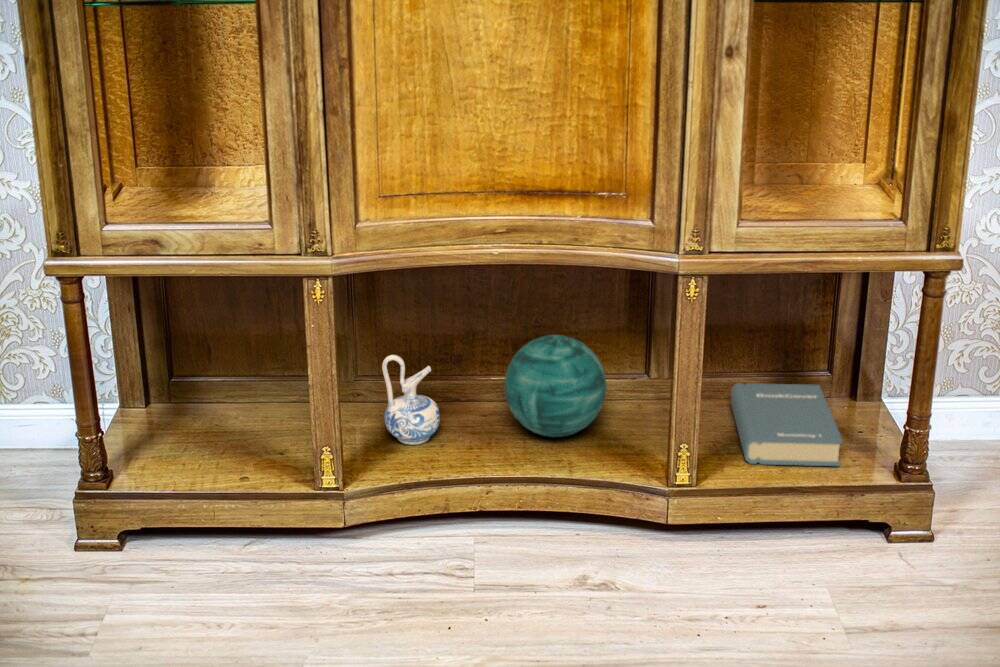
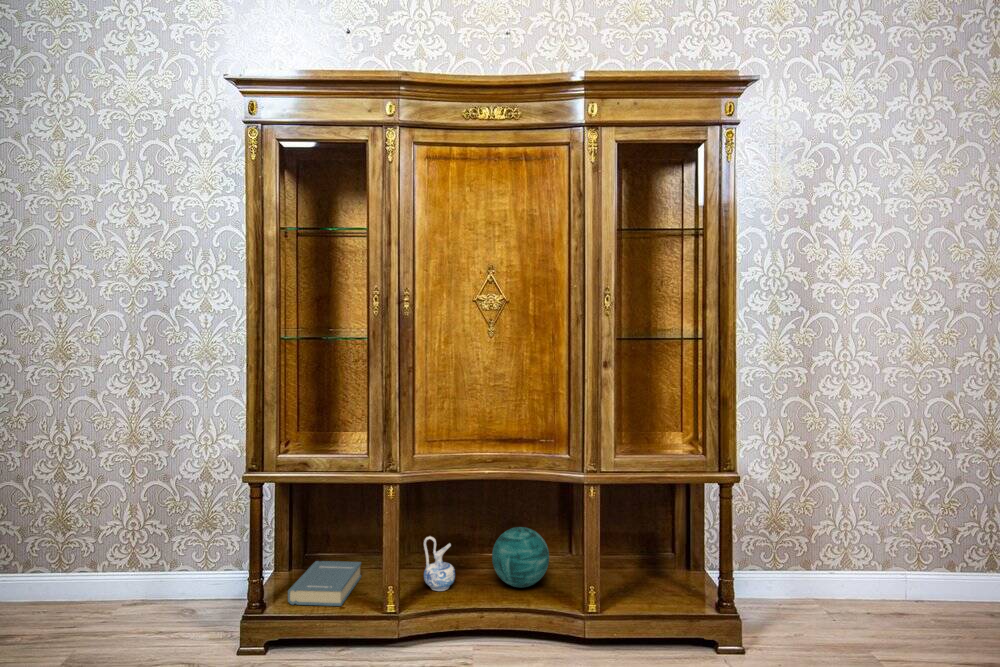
hardback book: present [731,383,842,466] -> present [288,561,361,606]

